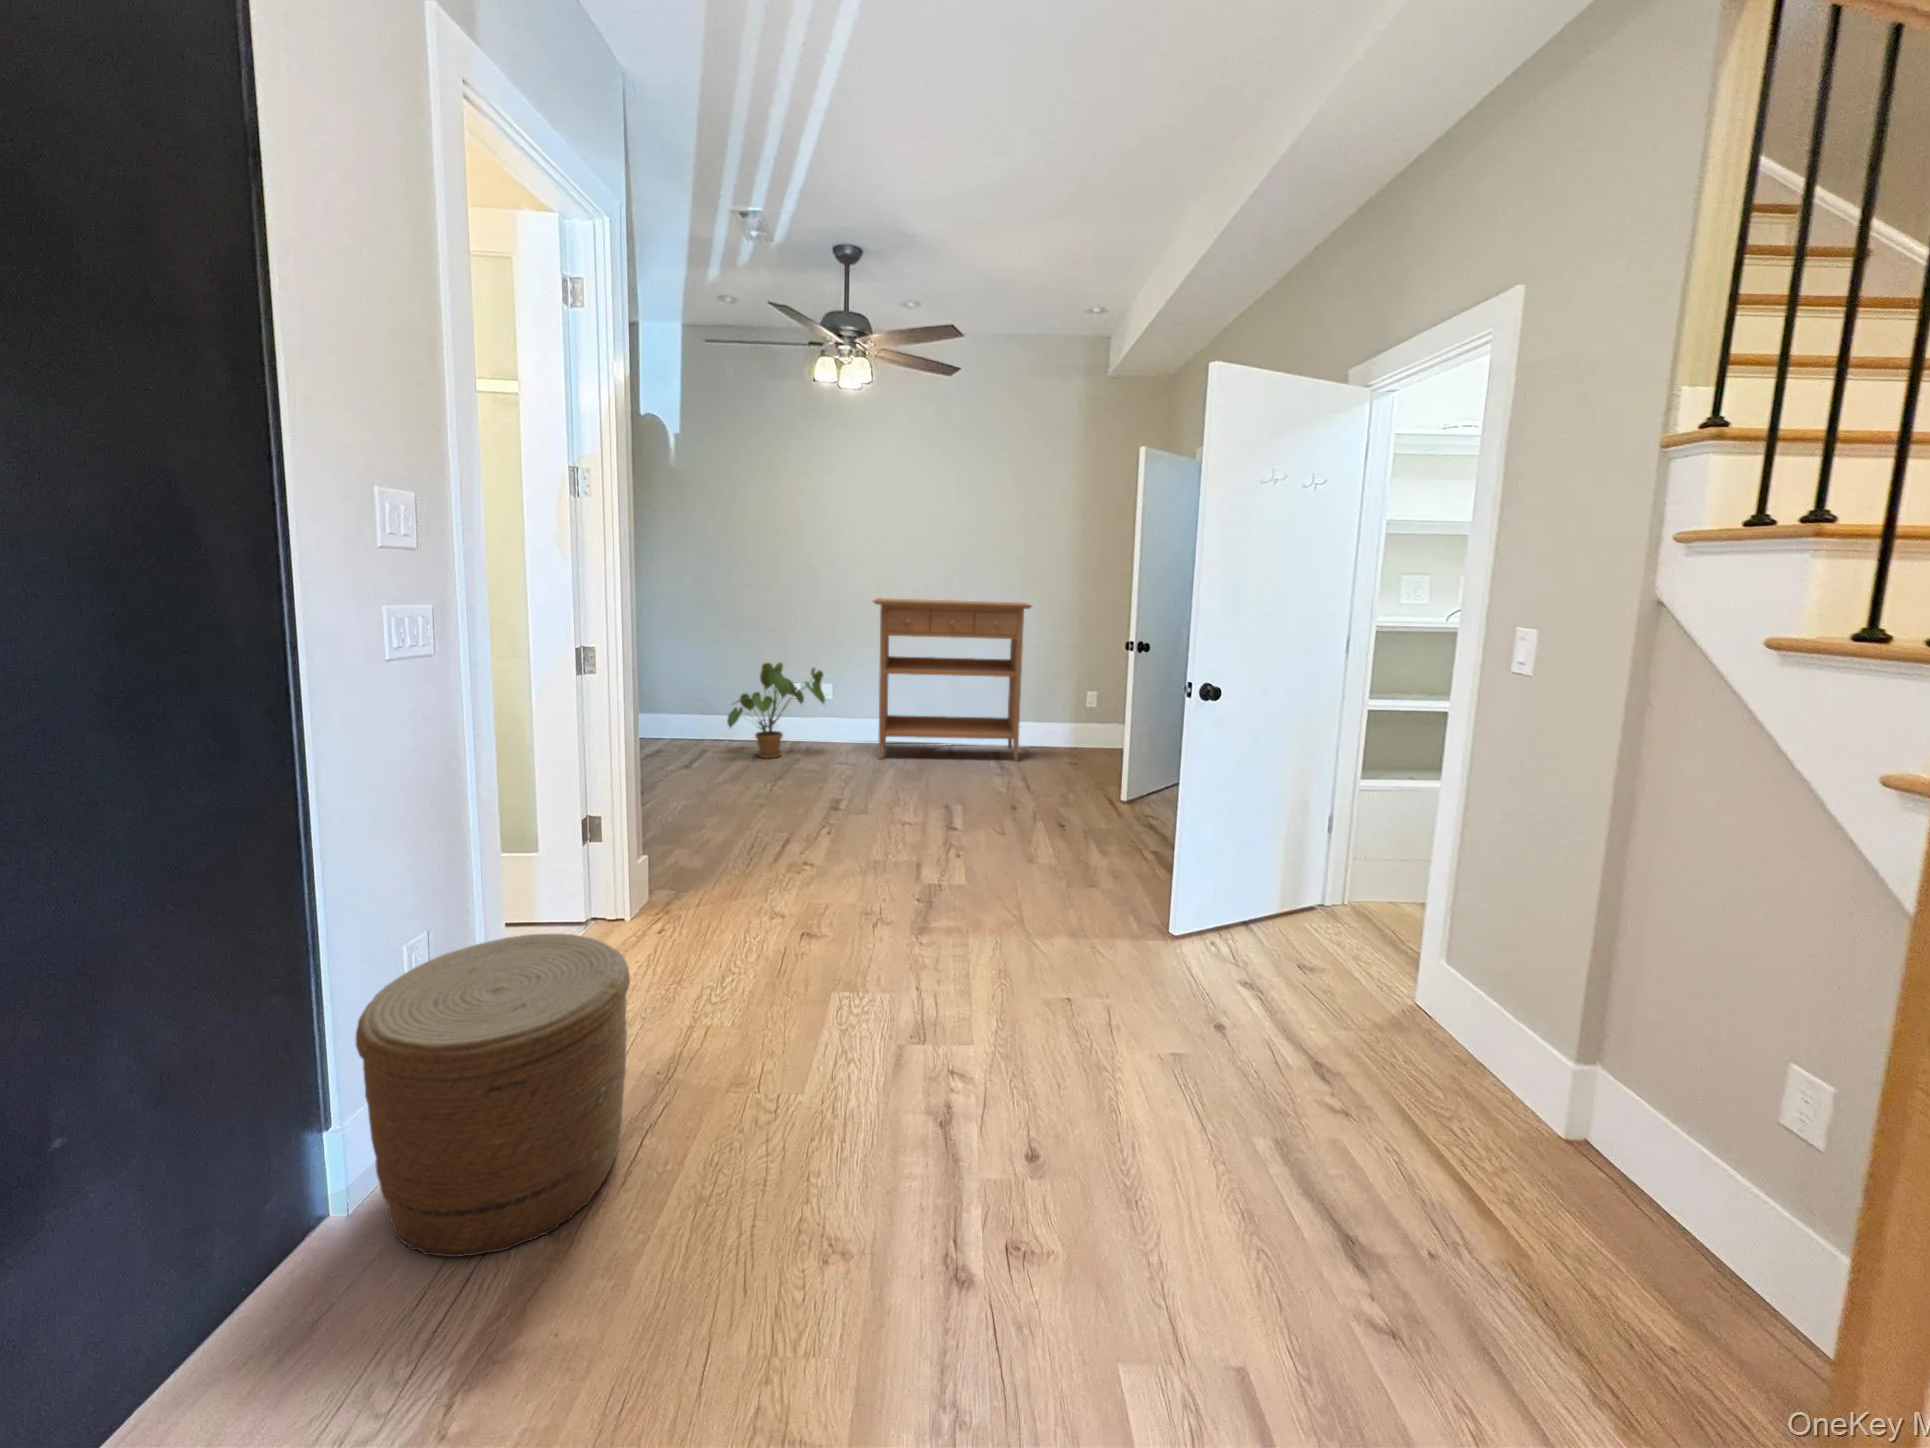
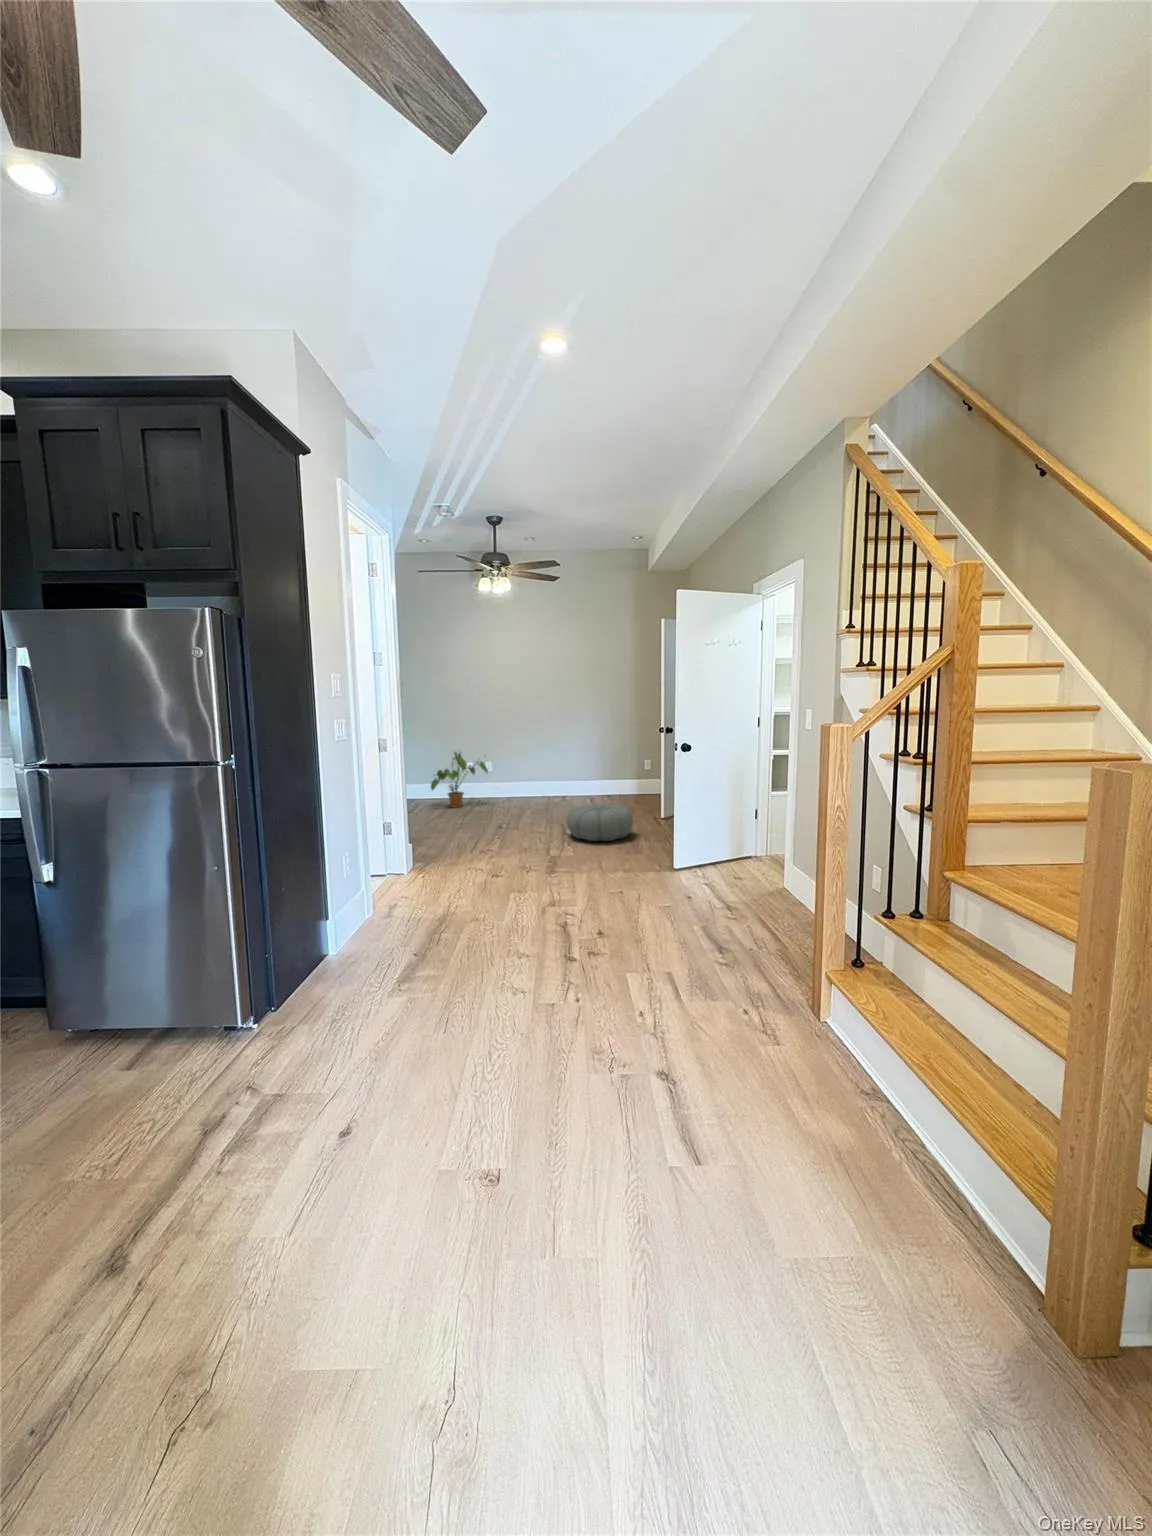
console table: present [874,598,1032,762] -> none [514,708,609,806]
pouf: none [954,774,1075,849] -> present [567,804,633,841]
woven basket: present [355,933,630,1257] -> none [344,852,437,958]

